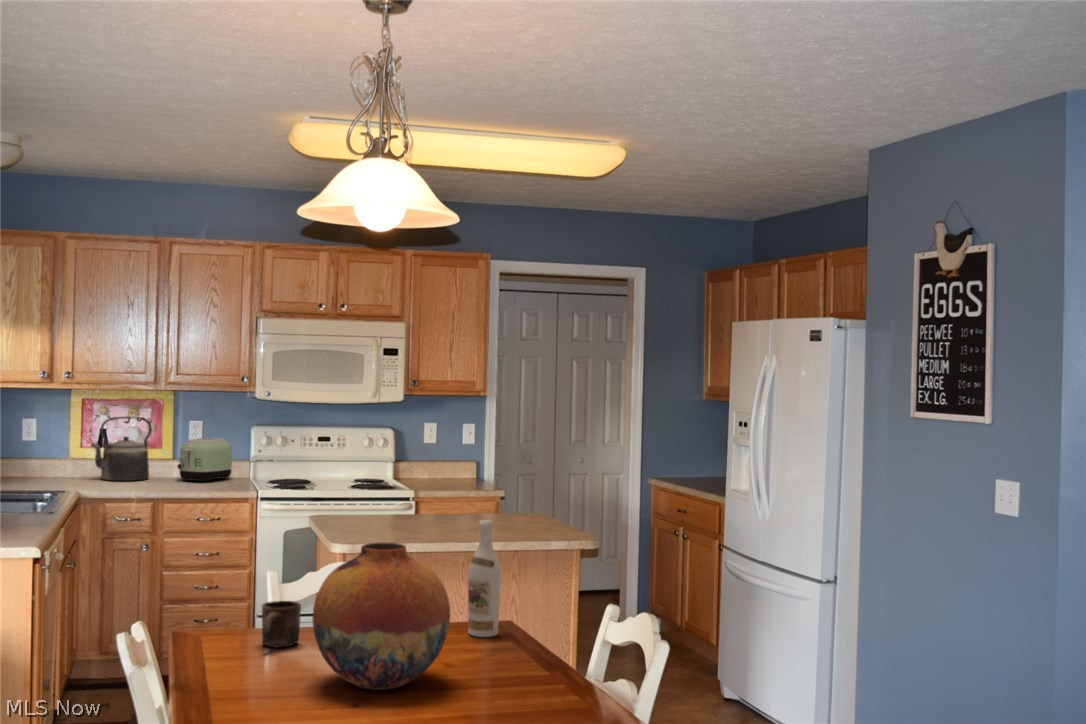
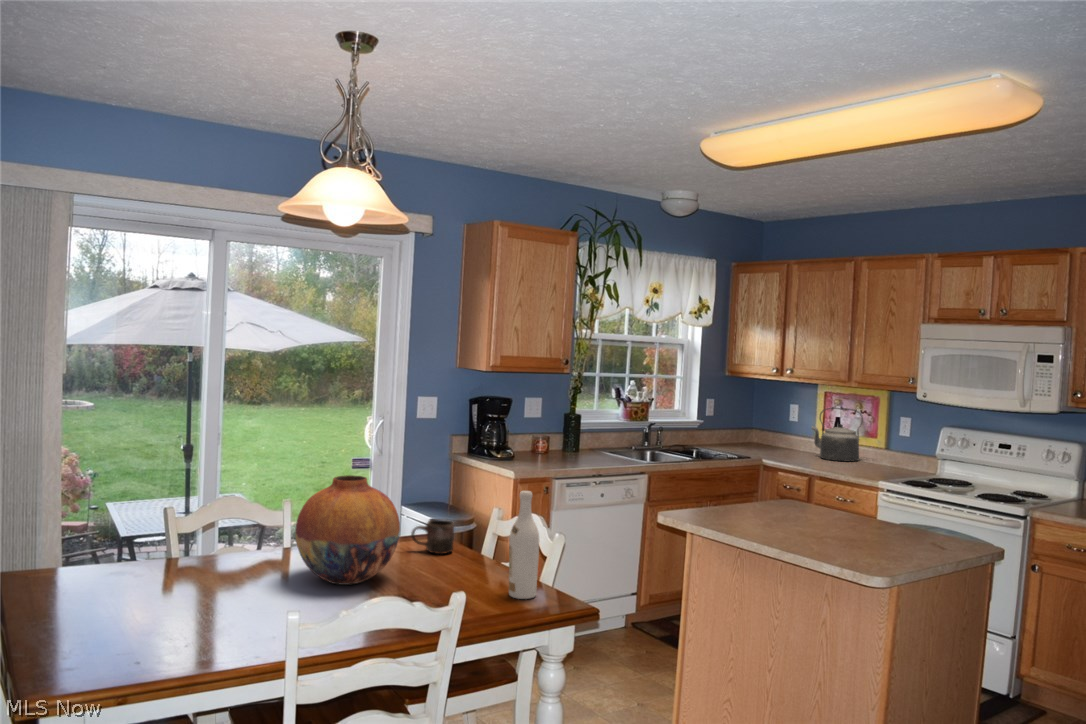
toaster: present [178,438,232,482] -> none [861,431,917,472]

